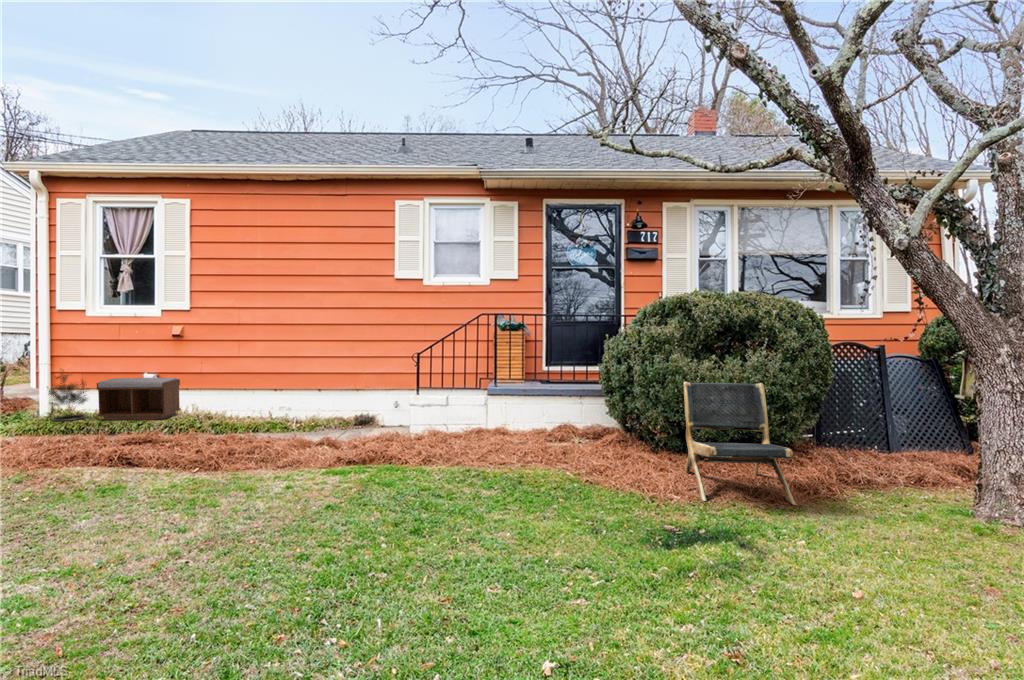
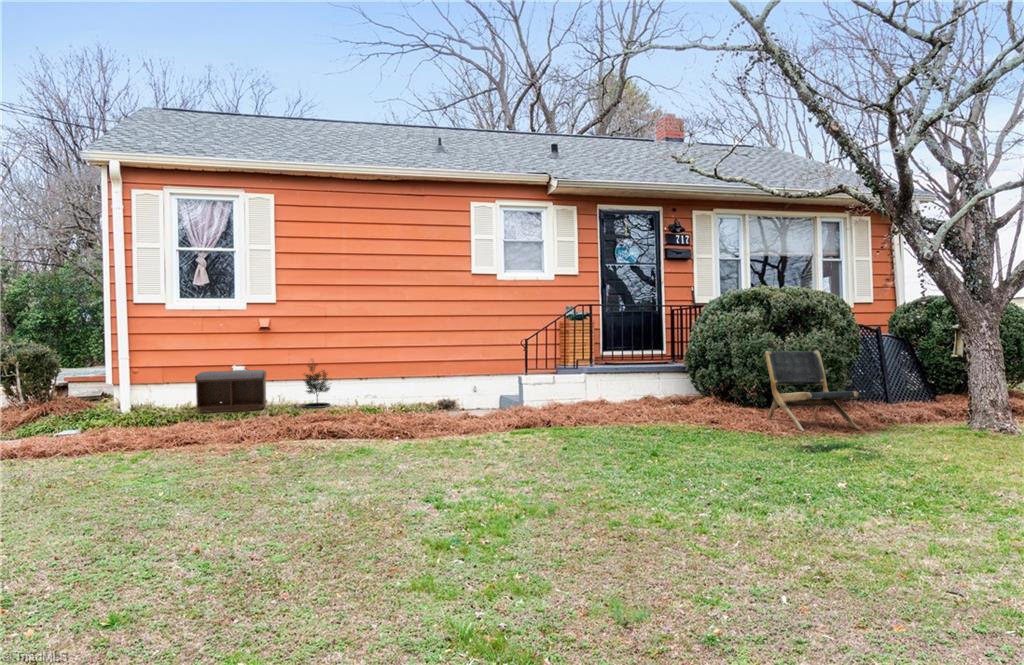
potted tree: present [47,372,87,421] -> present [303,364,330,408]

